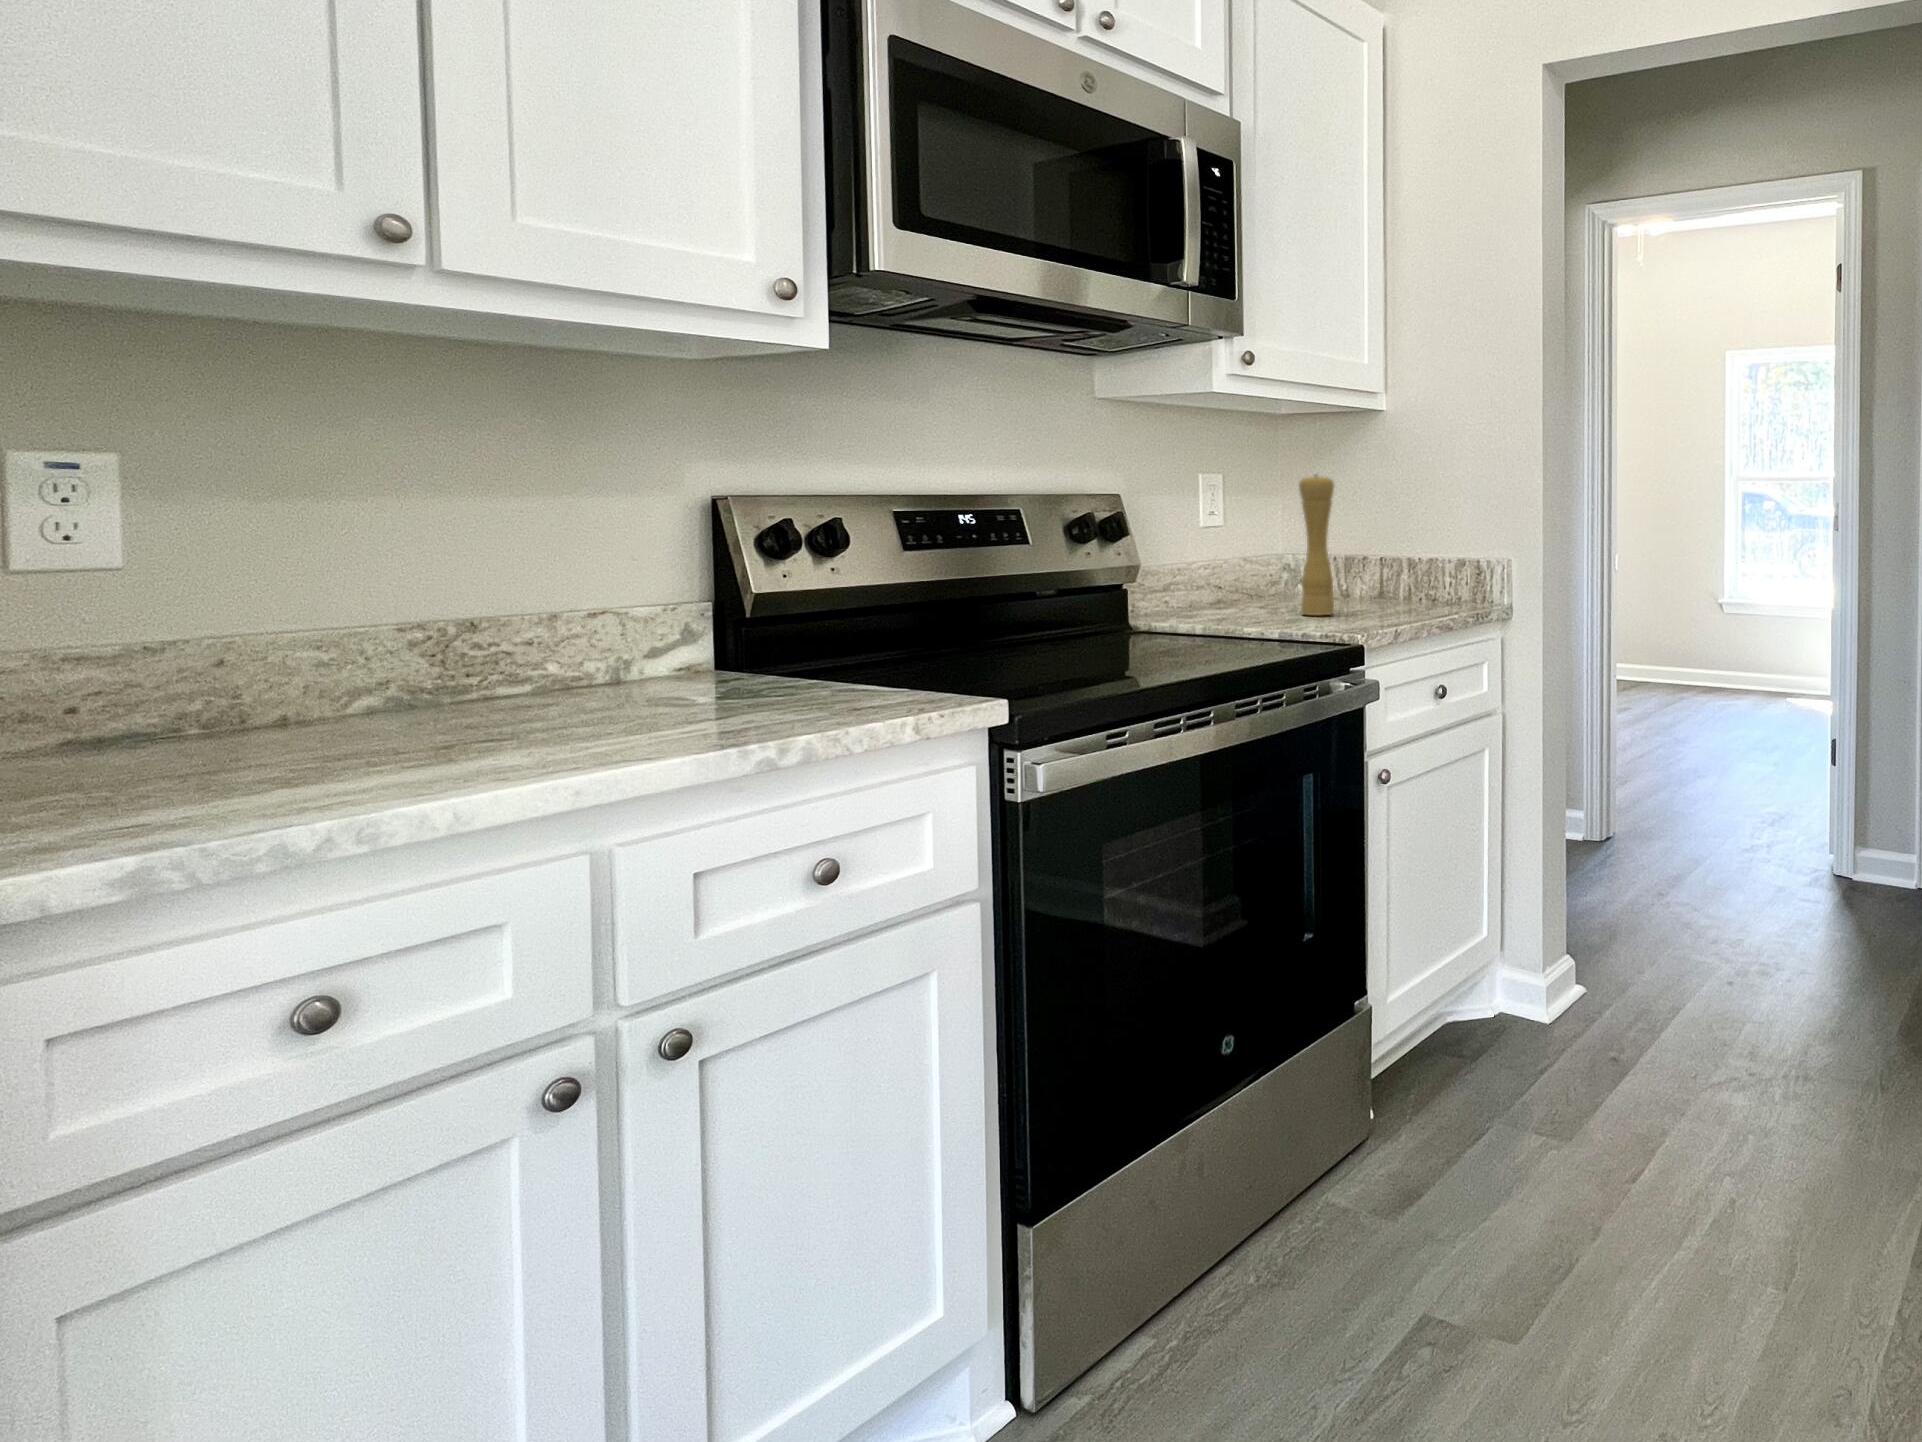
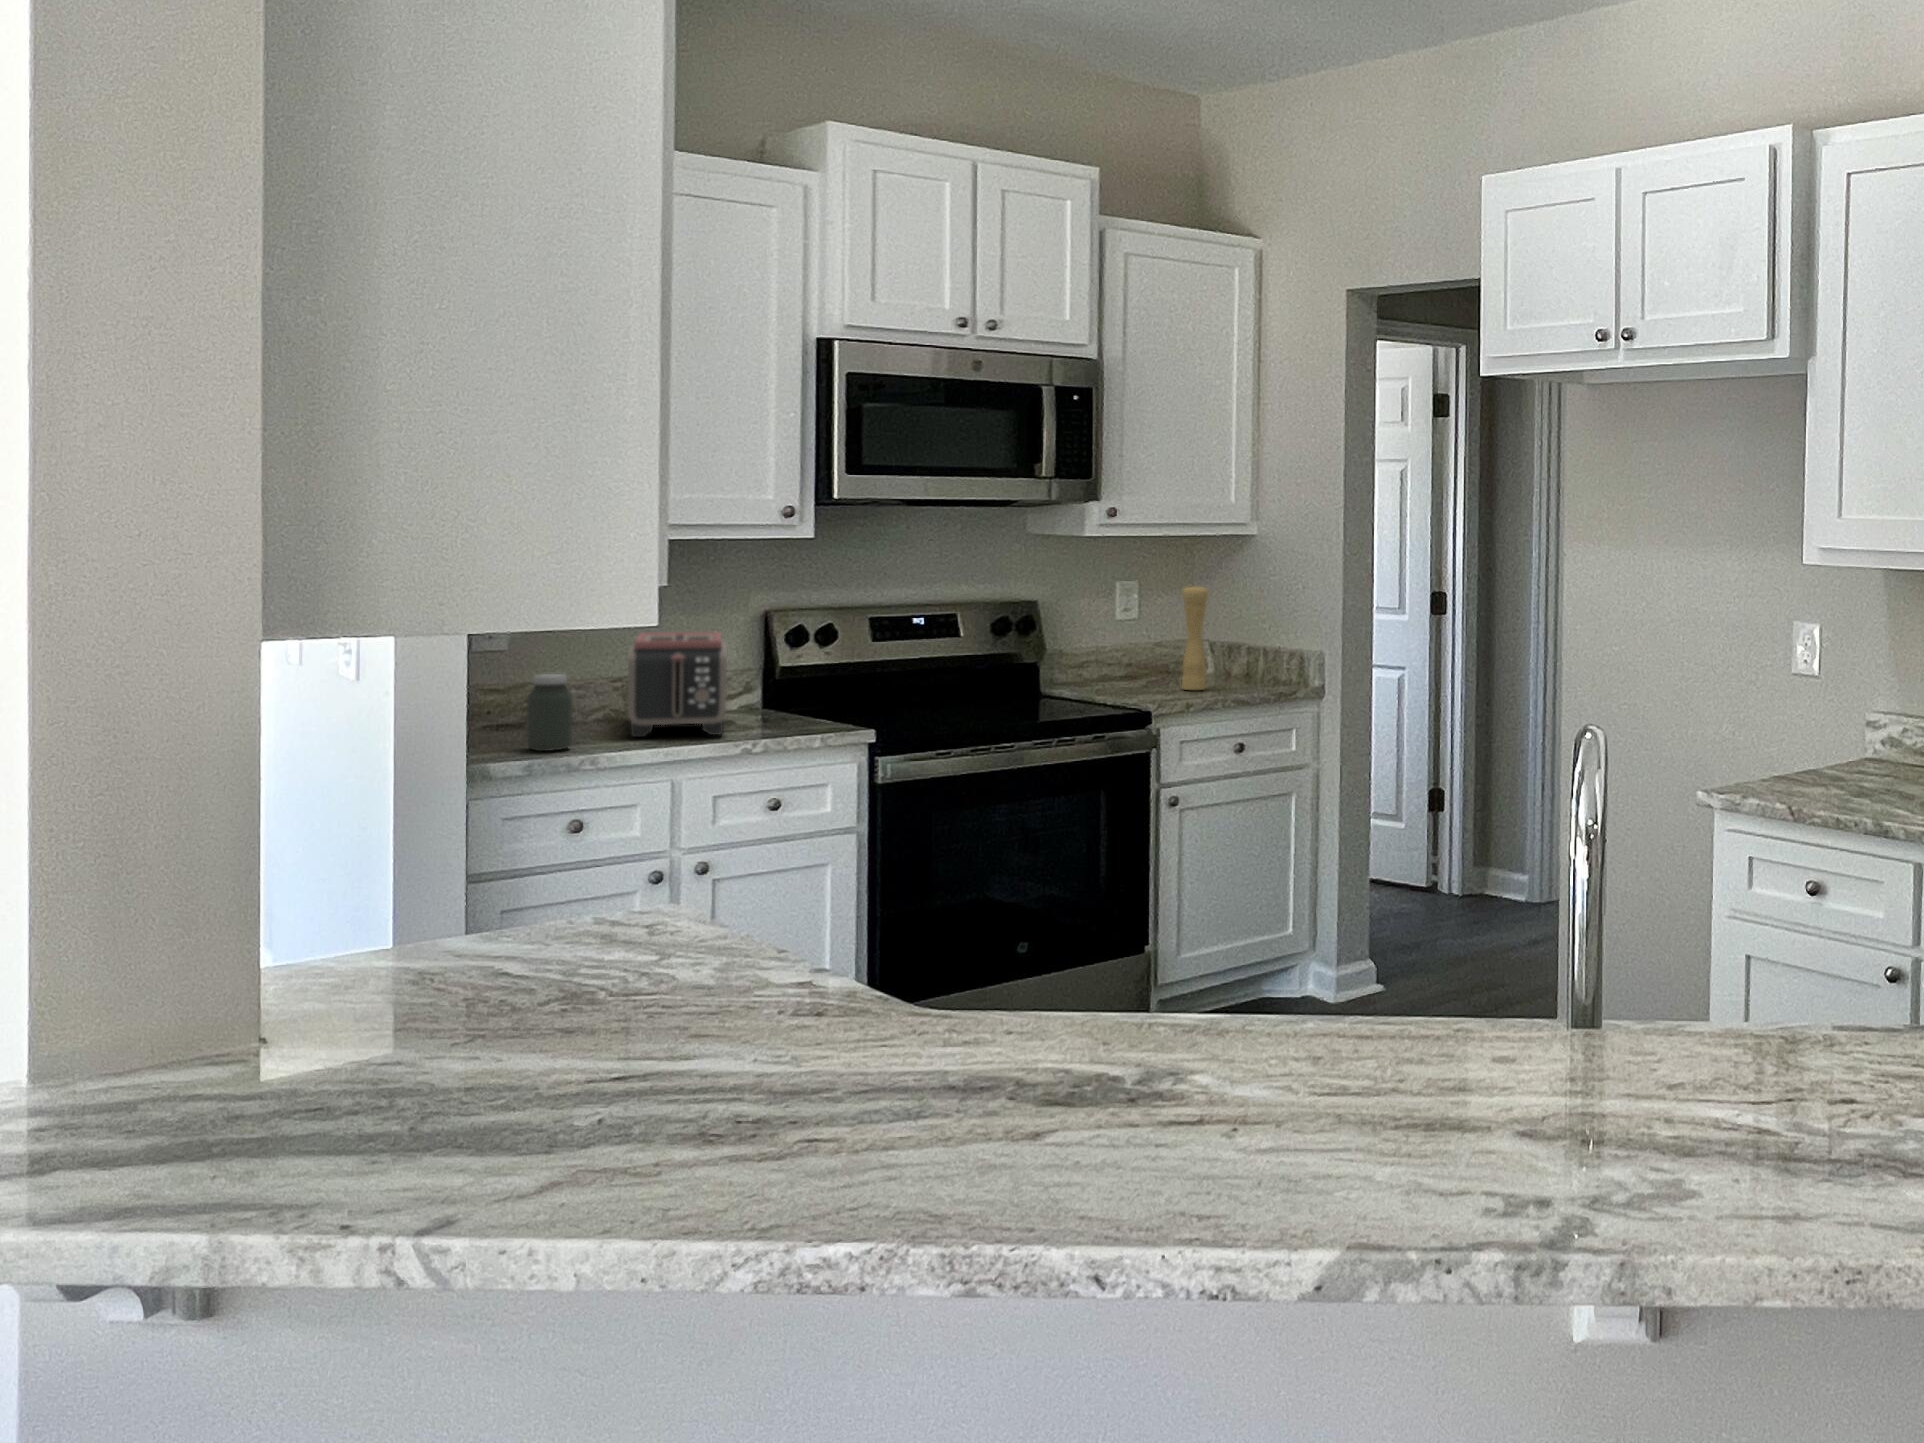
toaster: none [444,526,691,749] -> present [628,632,727,737]
jar: none [141,609,292,810] -> present [527,674,573,751]

